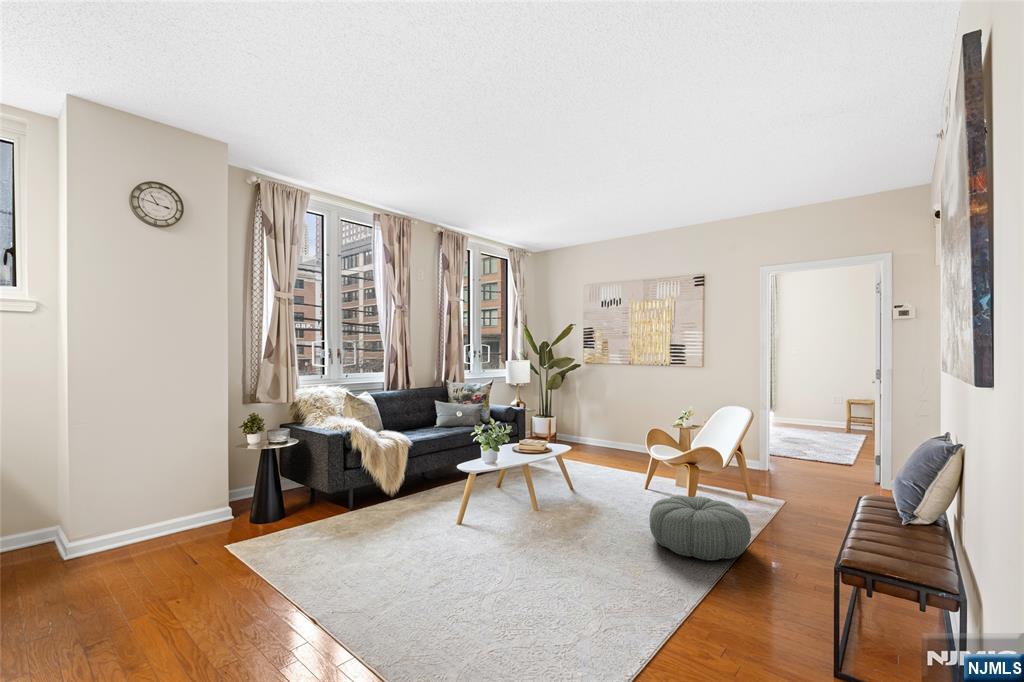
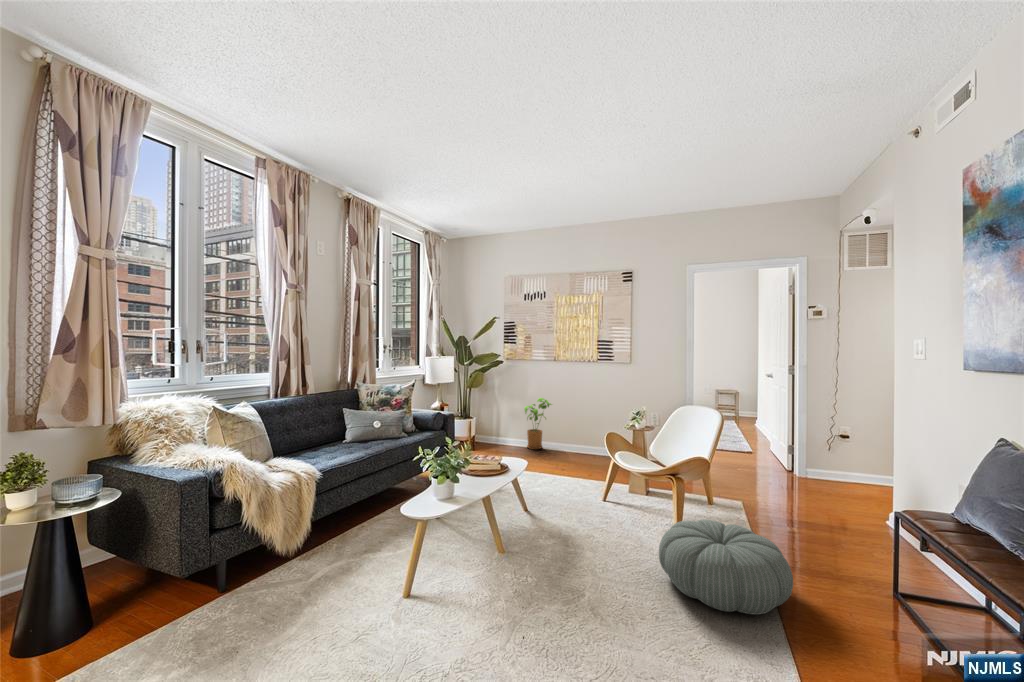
house plant: none [601,400,629,449] -> present [524,398,552,449]

